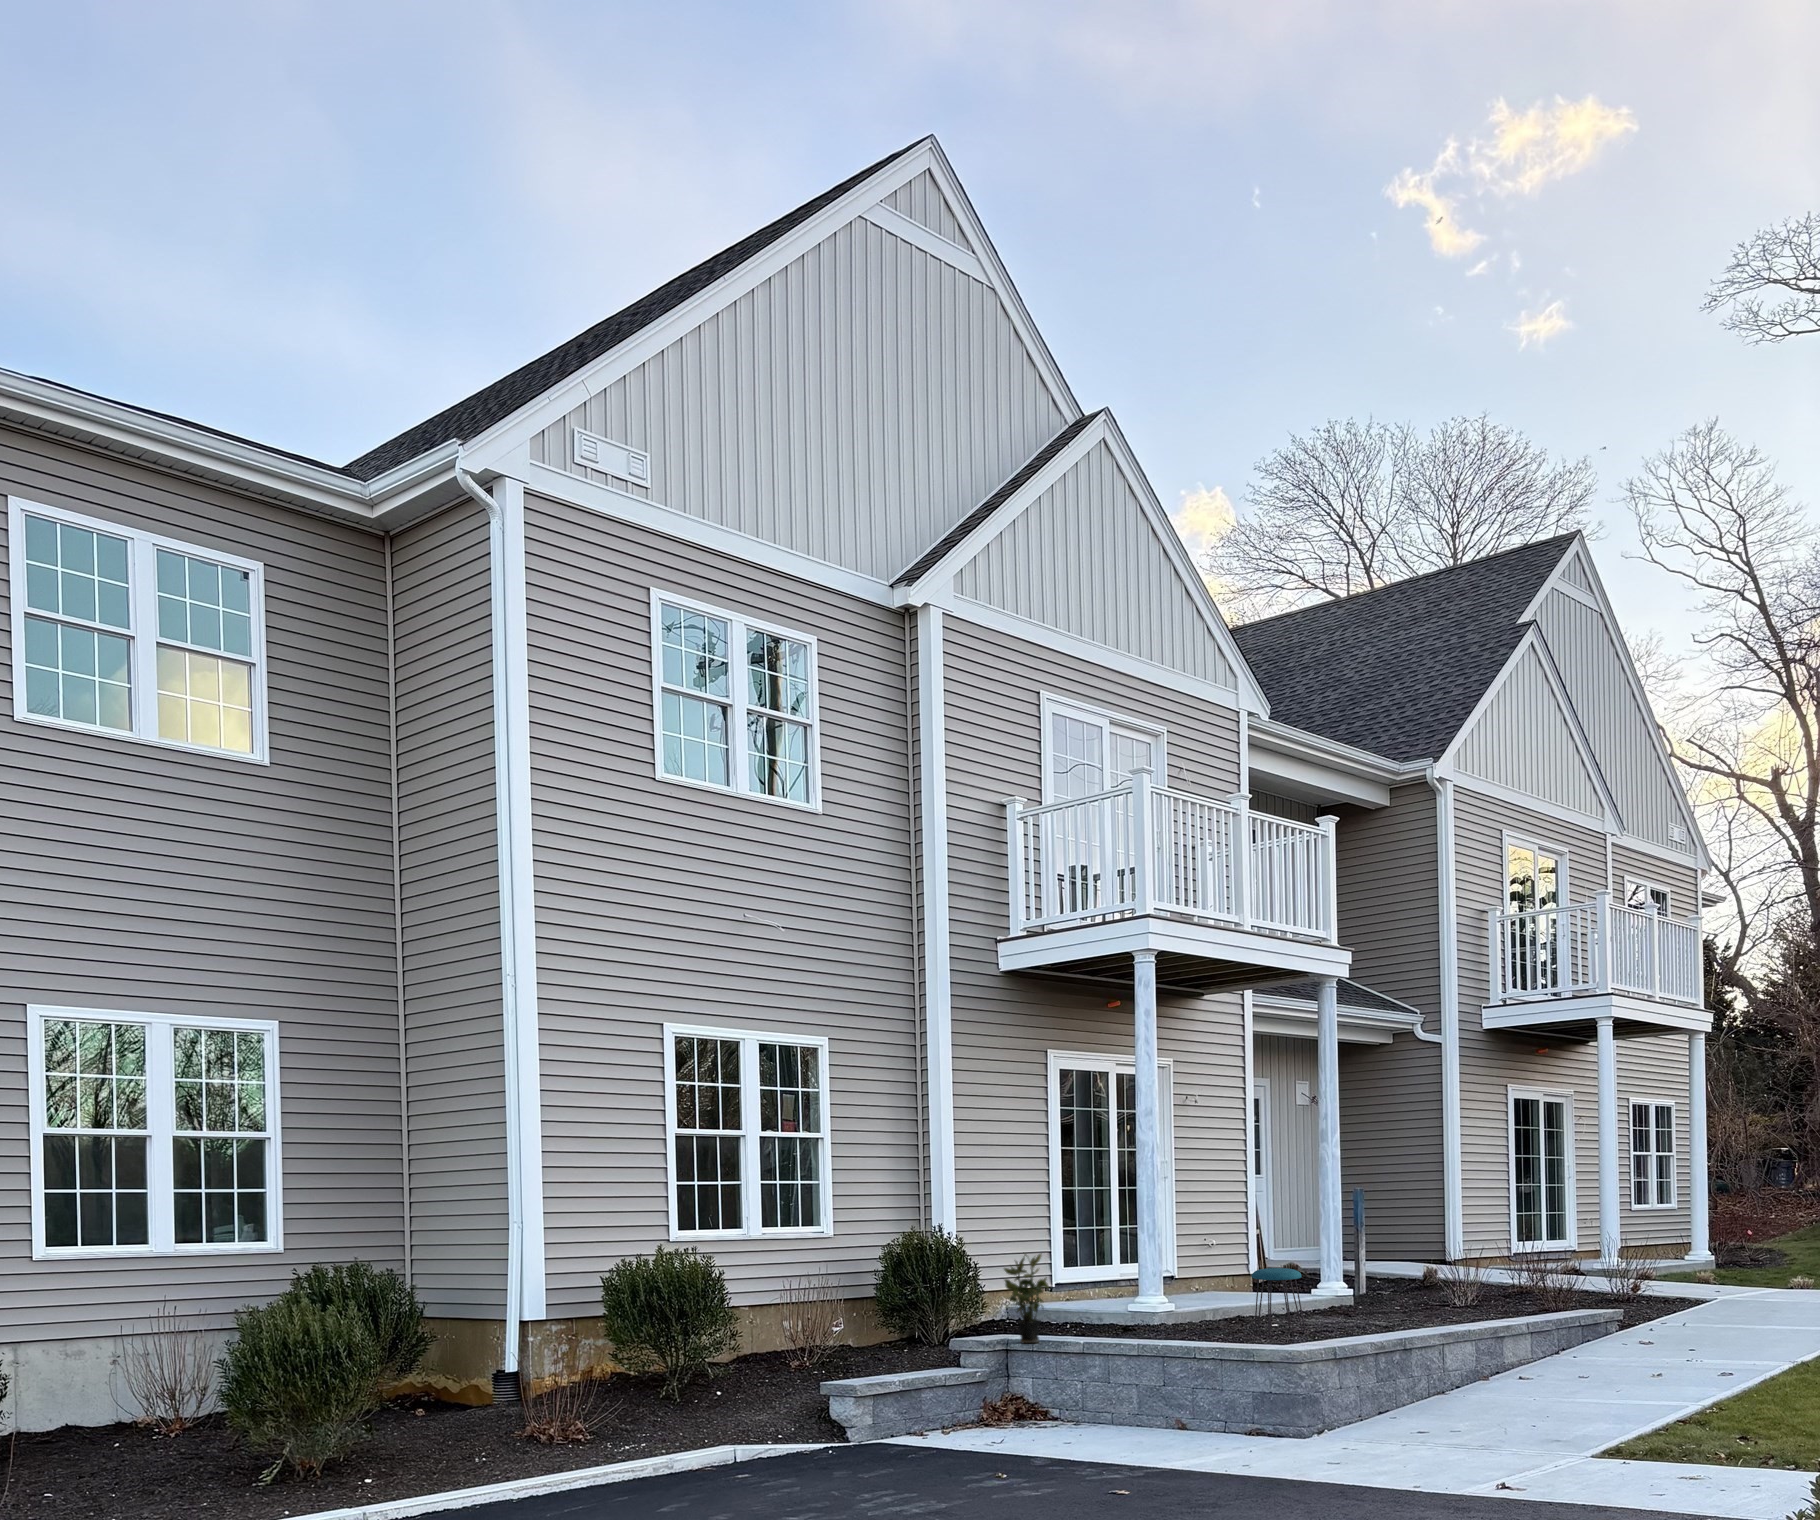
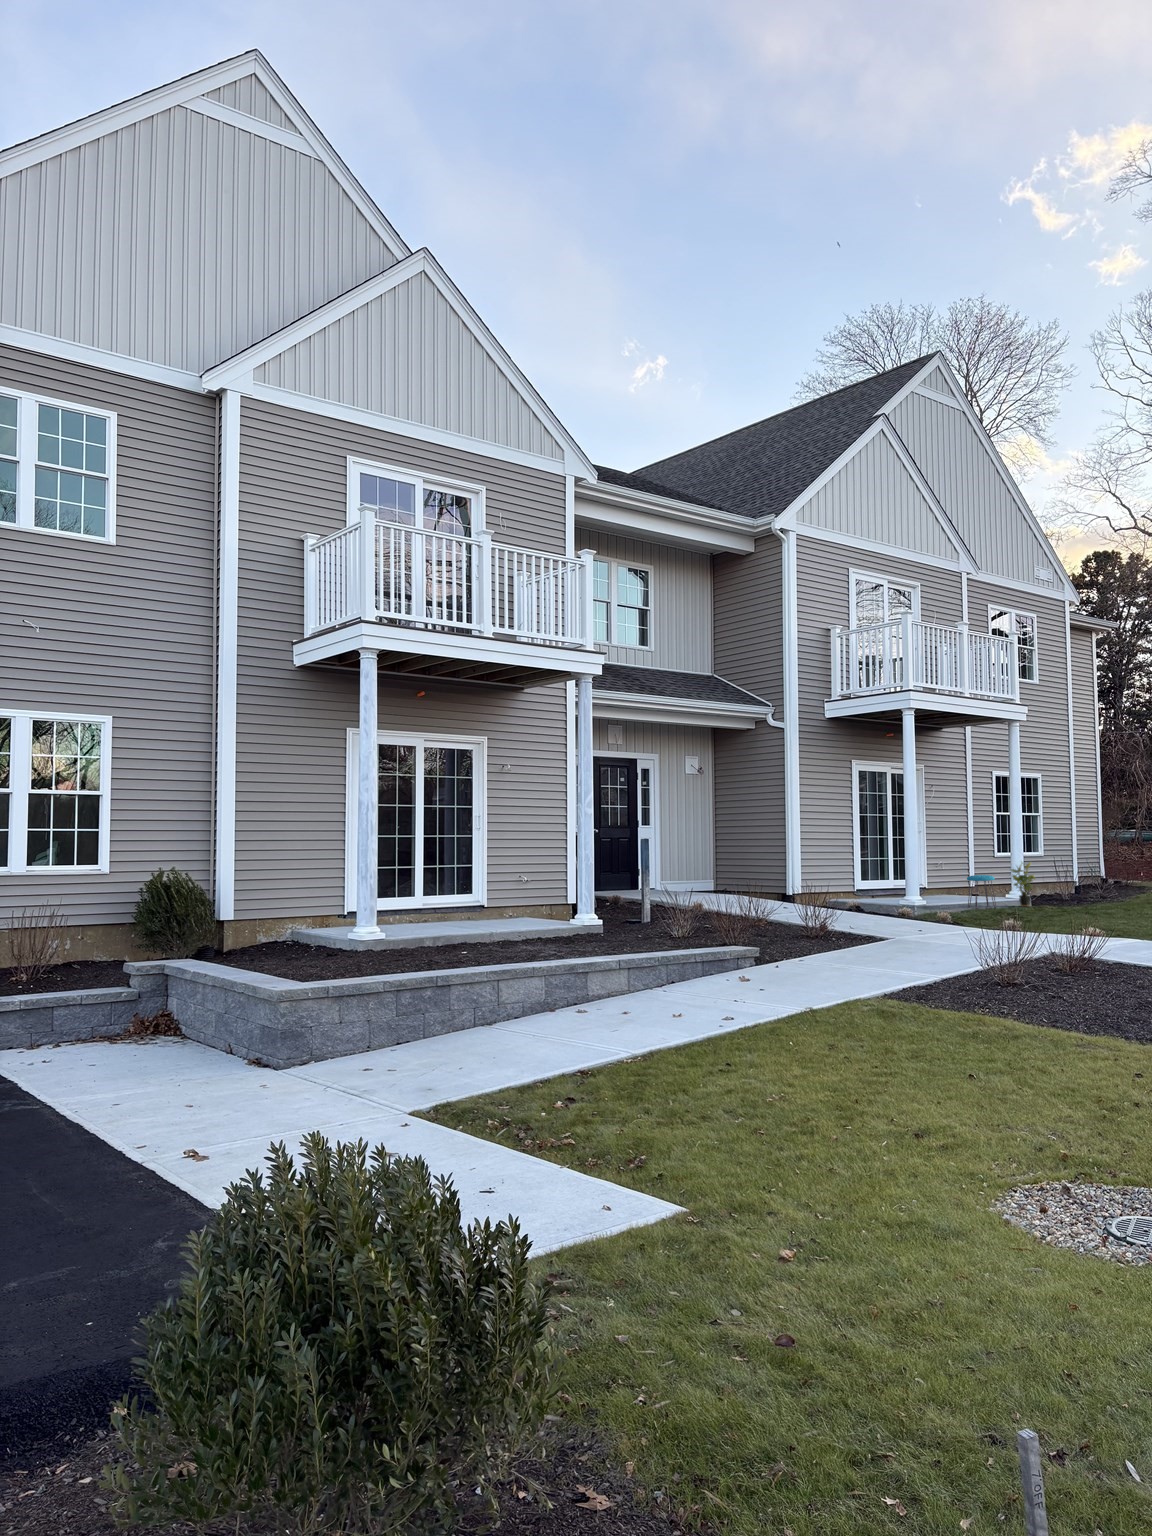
potted plant: present [1004,1253,1049,1343] -> present [1011,862,1035,907]

